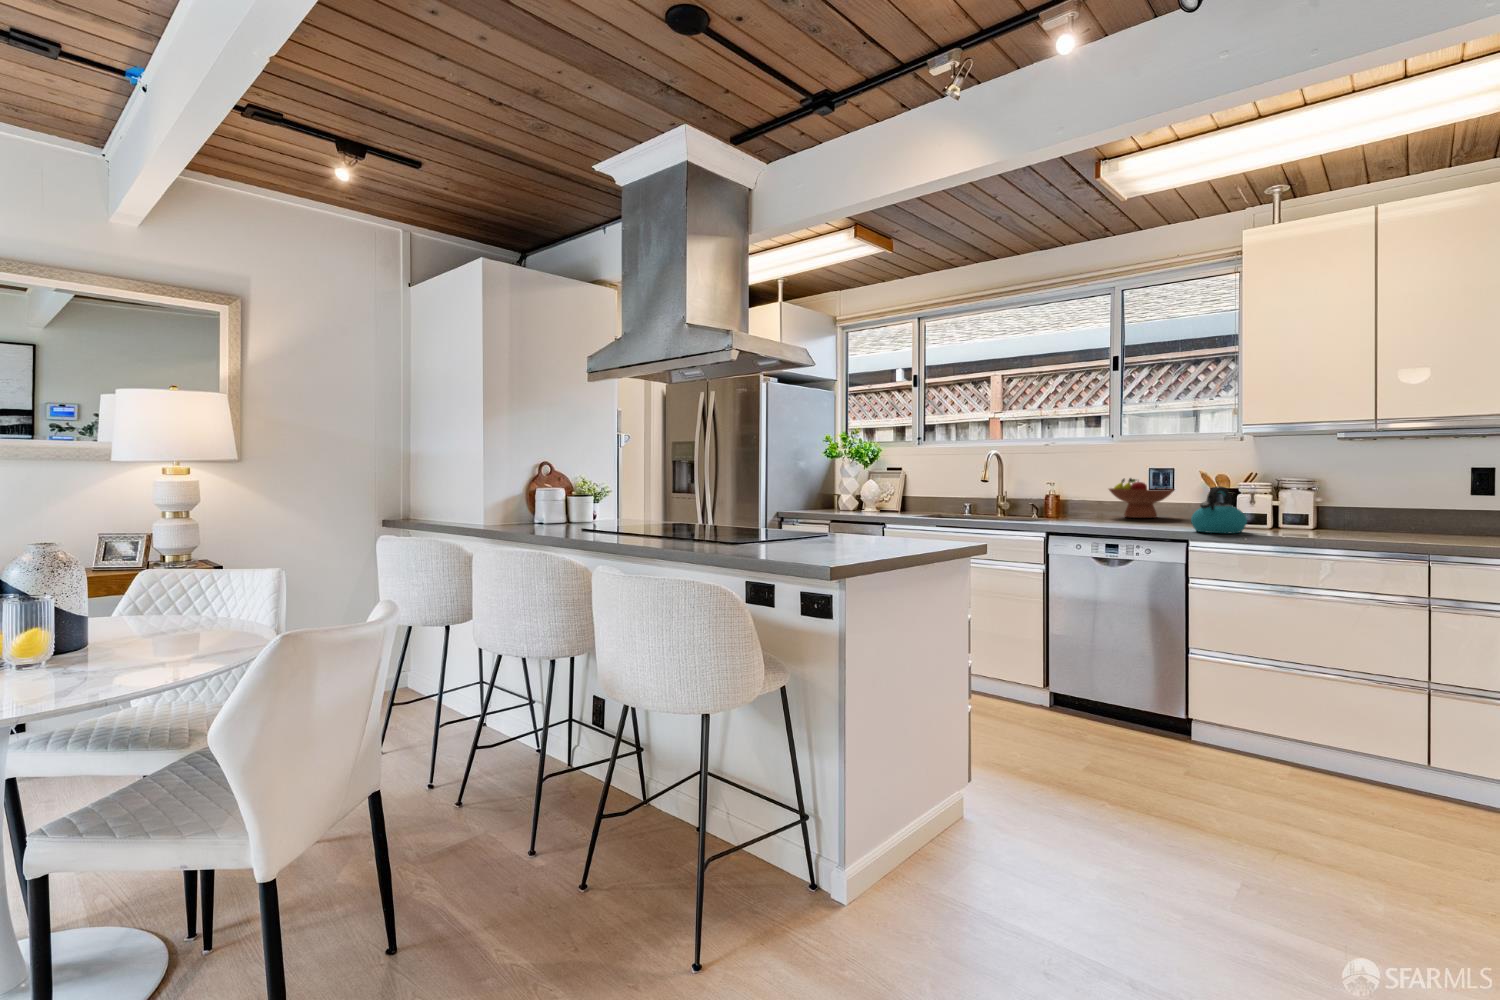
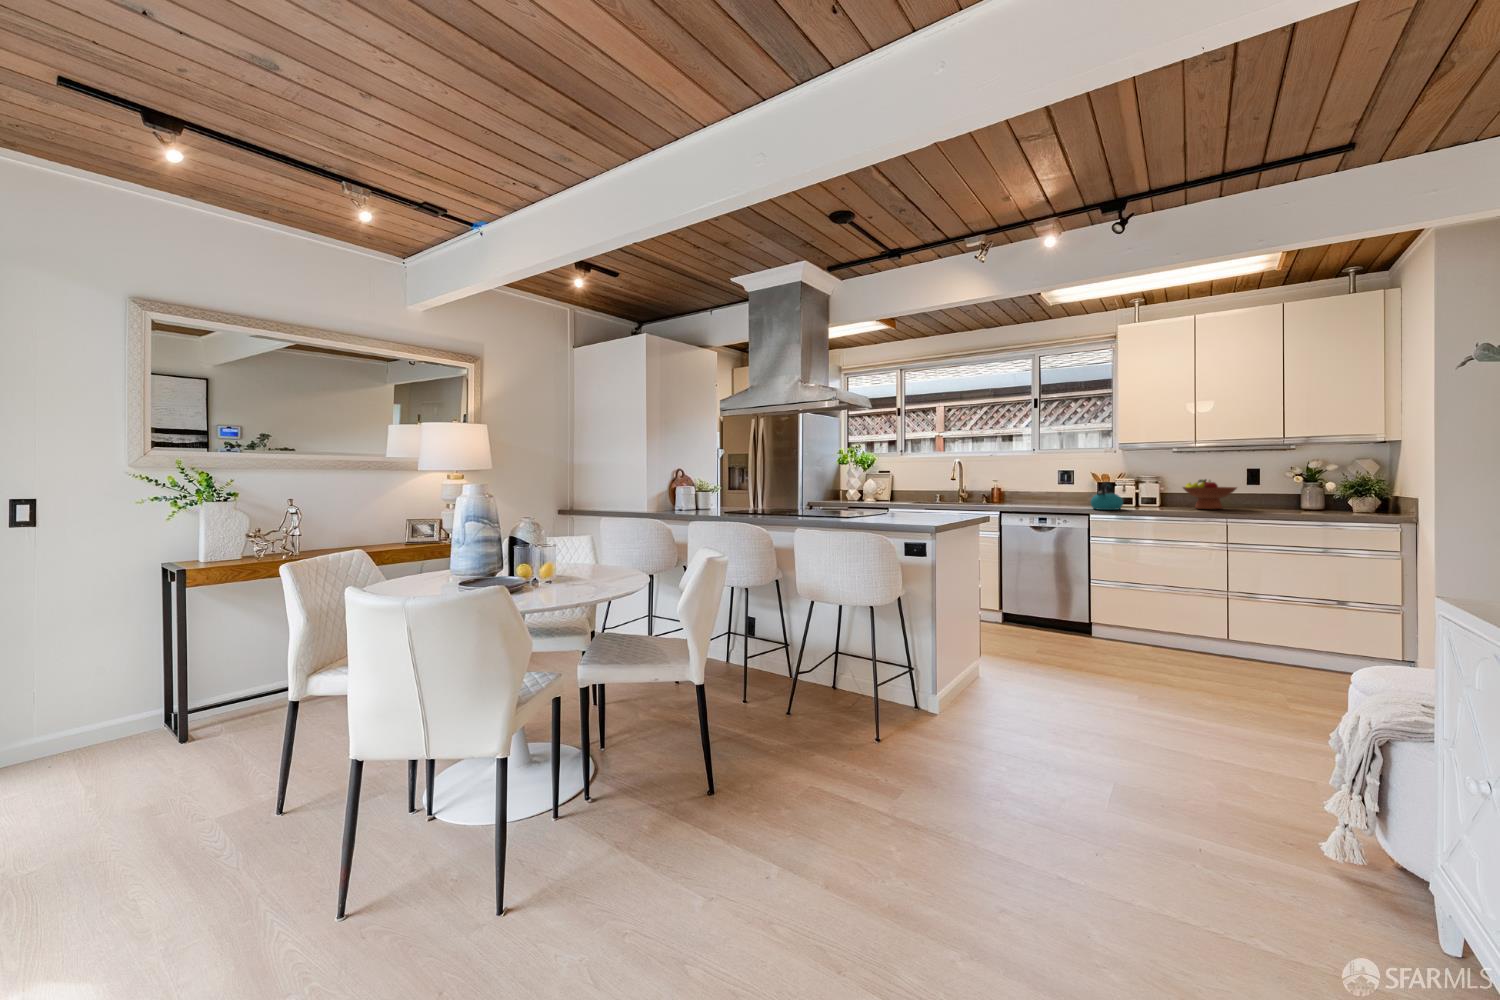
fruit bowl: present [1109,478,1174,518] -> present [1183,479,1237,509]

